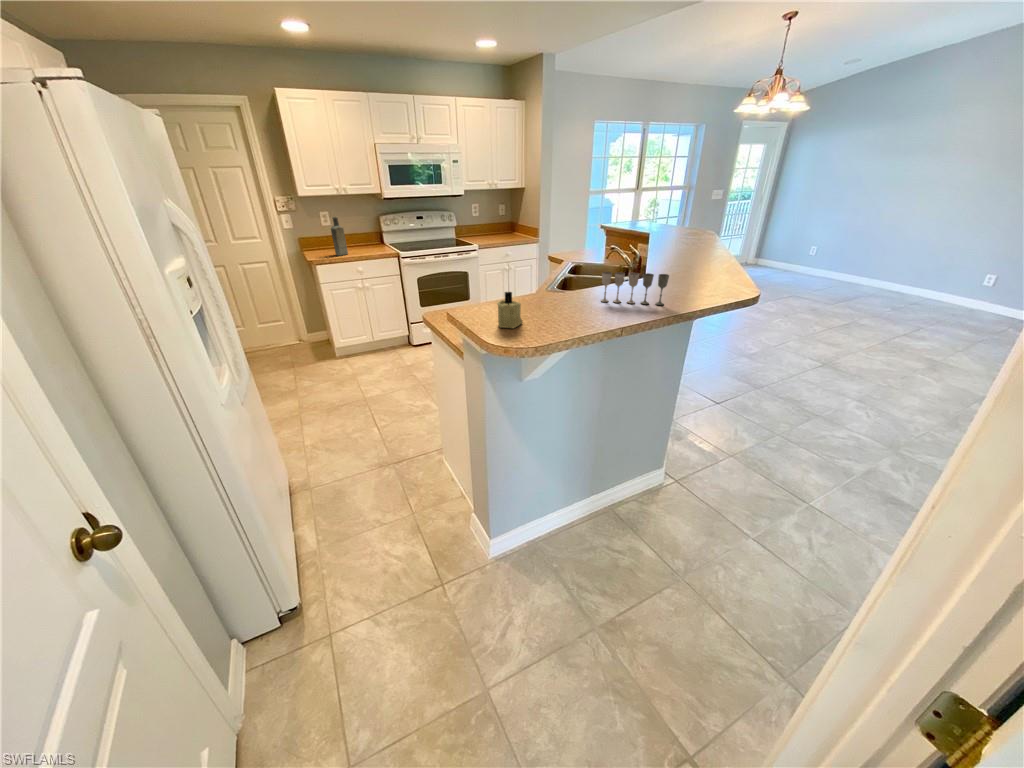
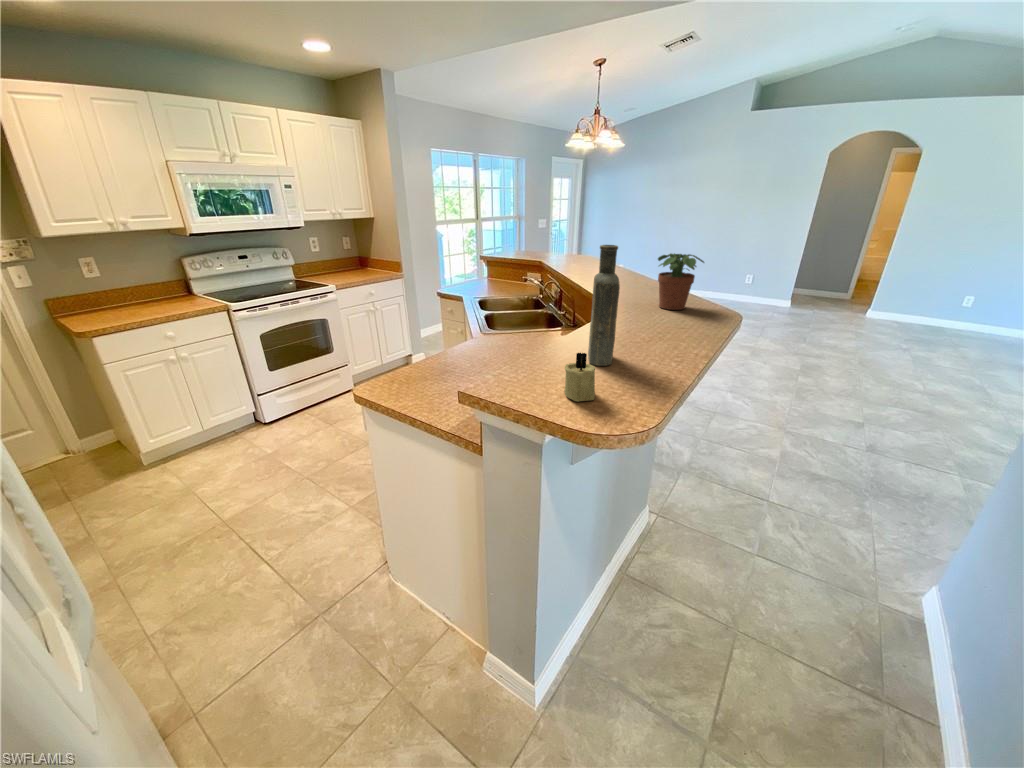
bottle: present [331,217,348,256] -> present [588,245,620,366]
potted plant: none [682,227,733,282] -> present [658,253,704,310]
wine glass: present [601,272,669,305] -> none [626,307,698,345]

